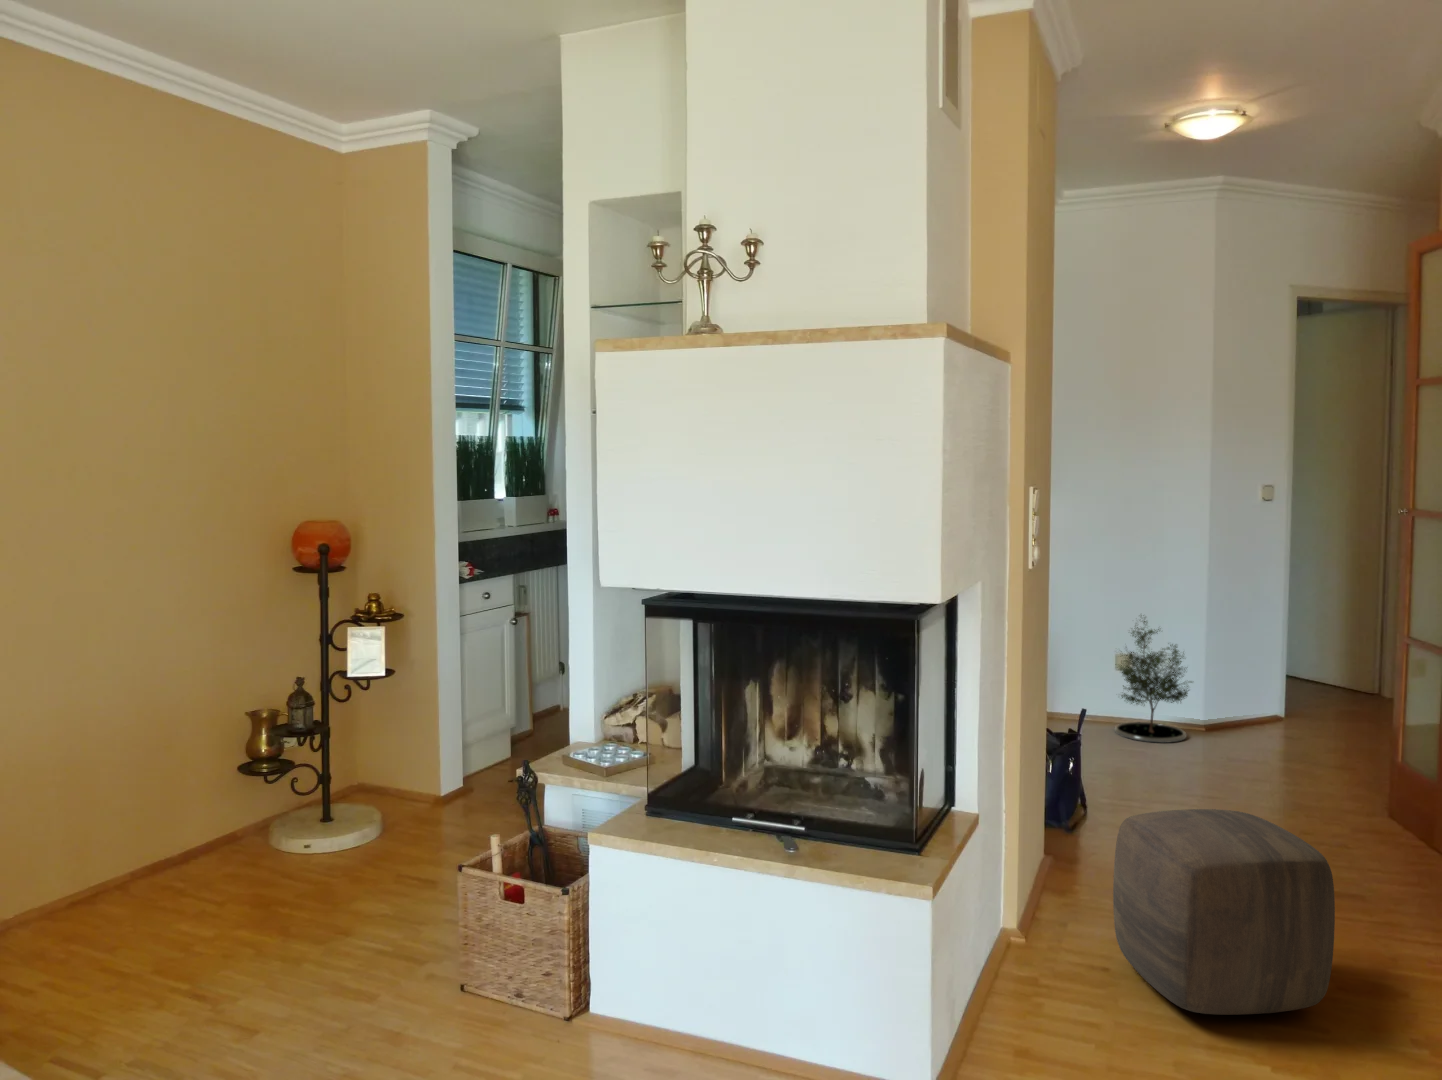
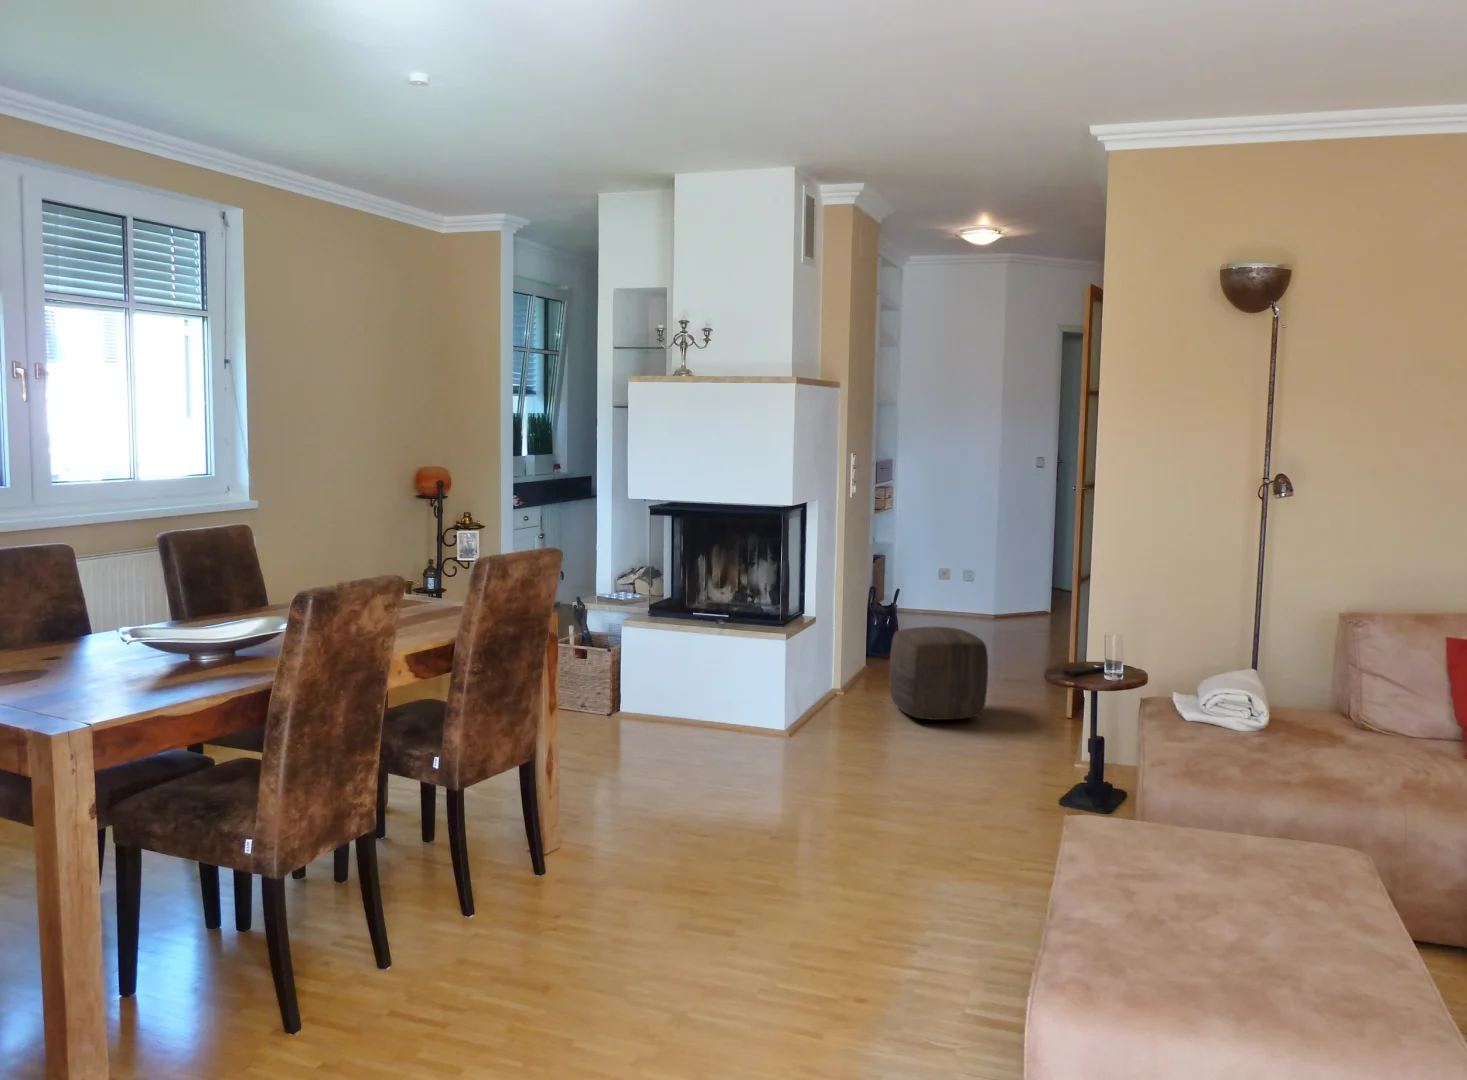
potted tree: present [1115,621,1189,743] -> none [938,541,989,626]

